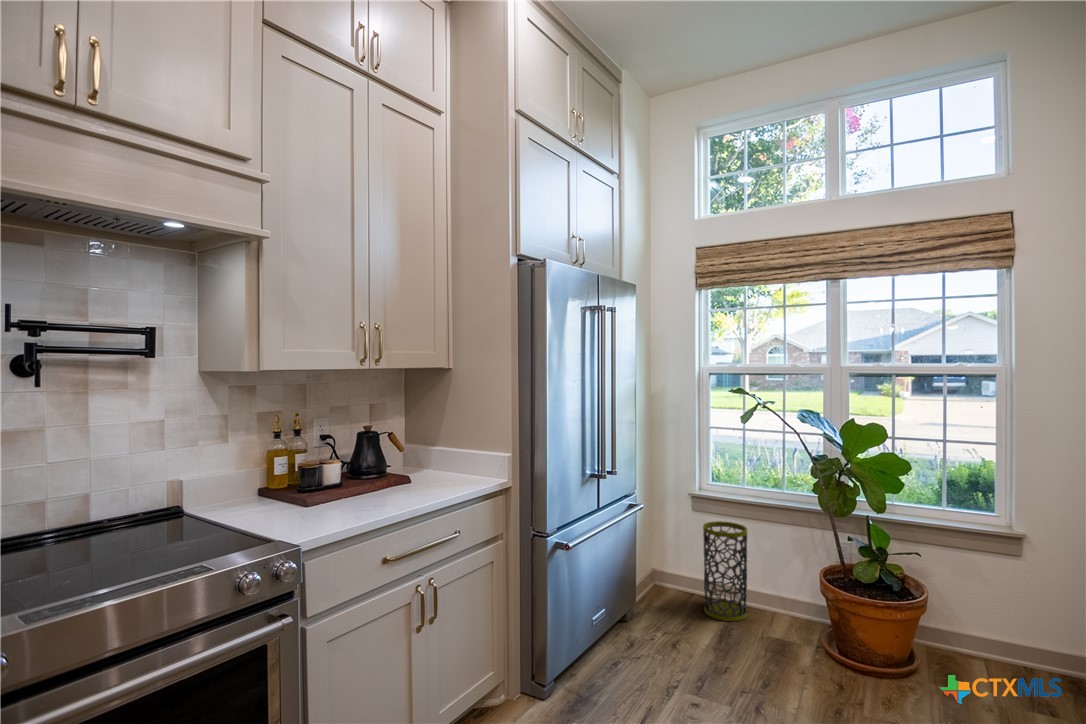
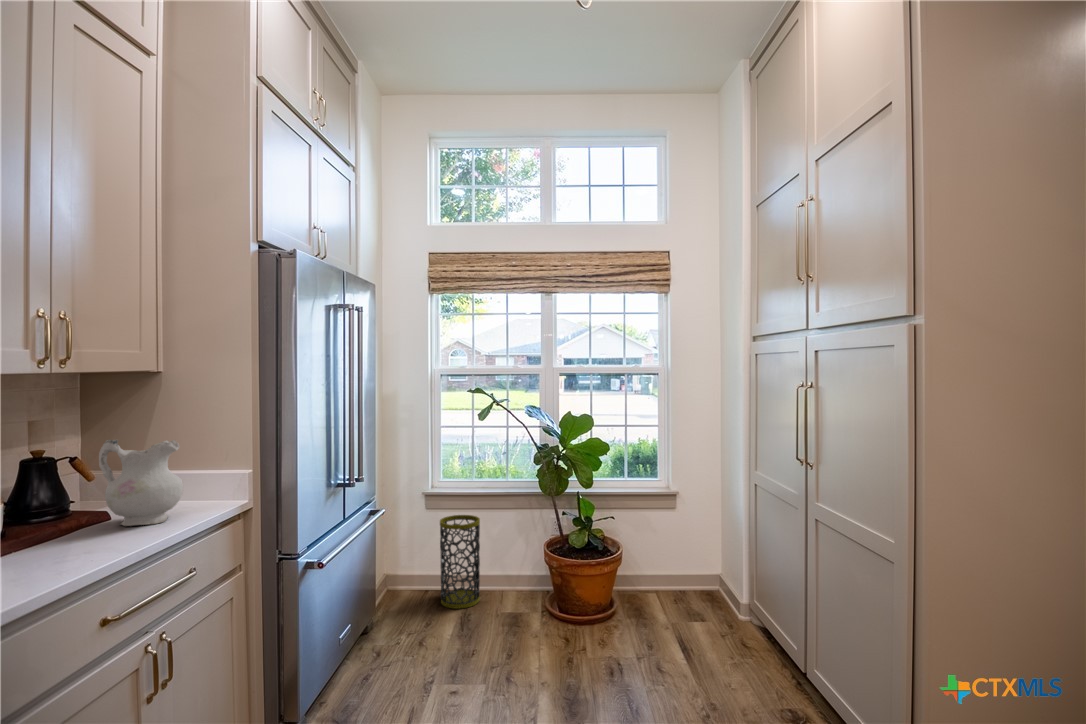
ceramic pitcher: none [402,421,456,491] -> present [99,440,183,526]

